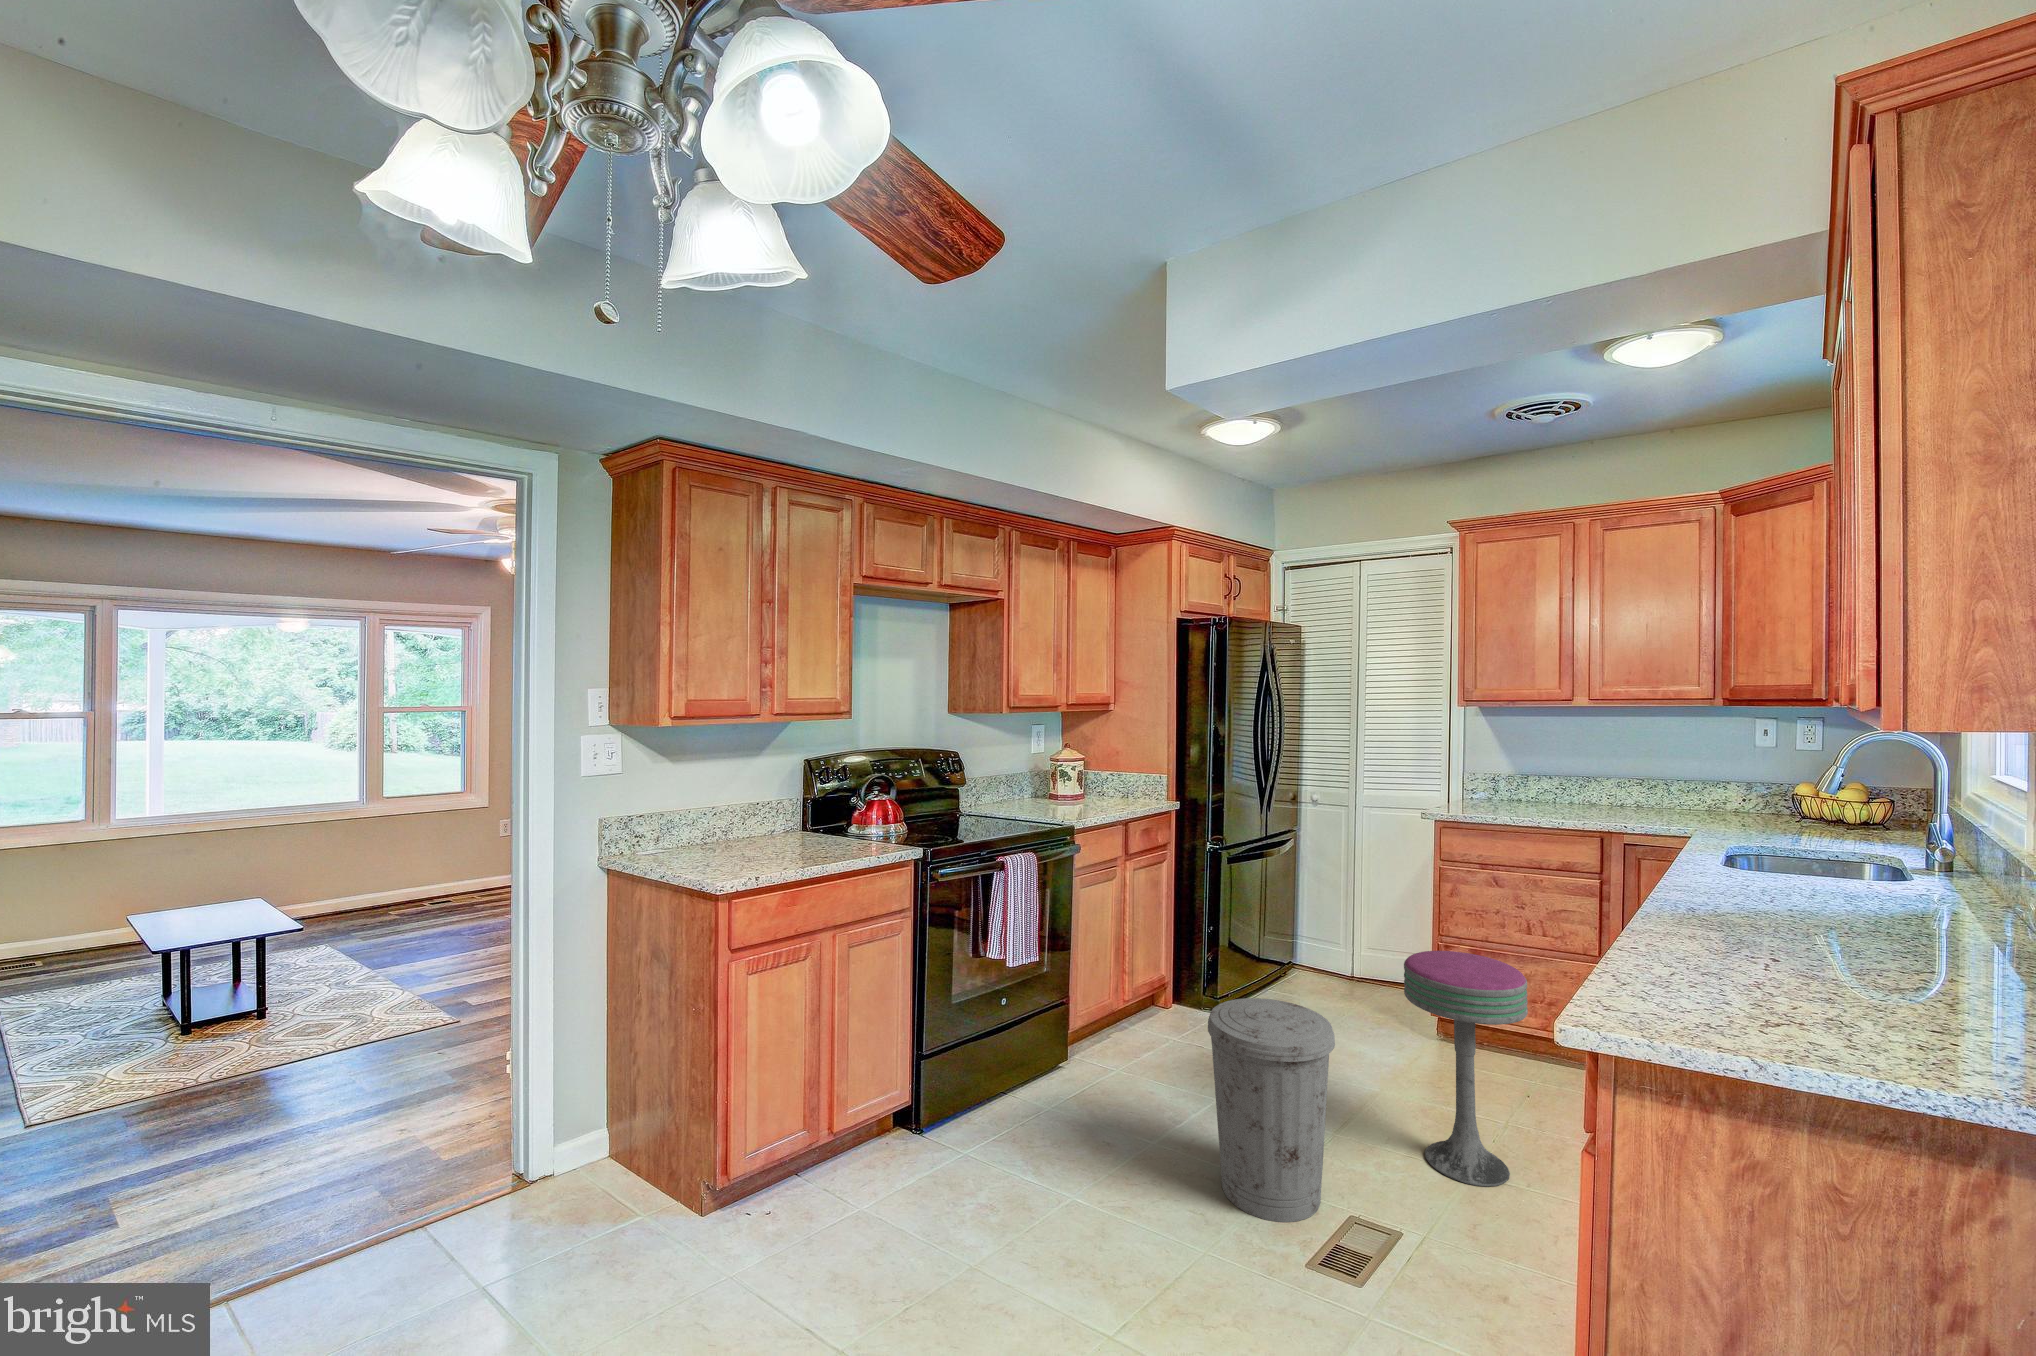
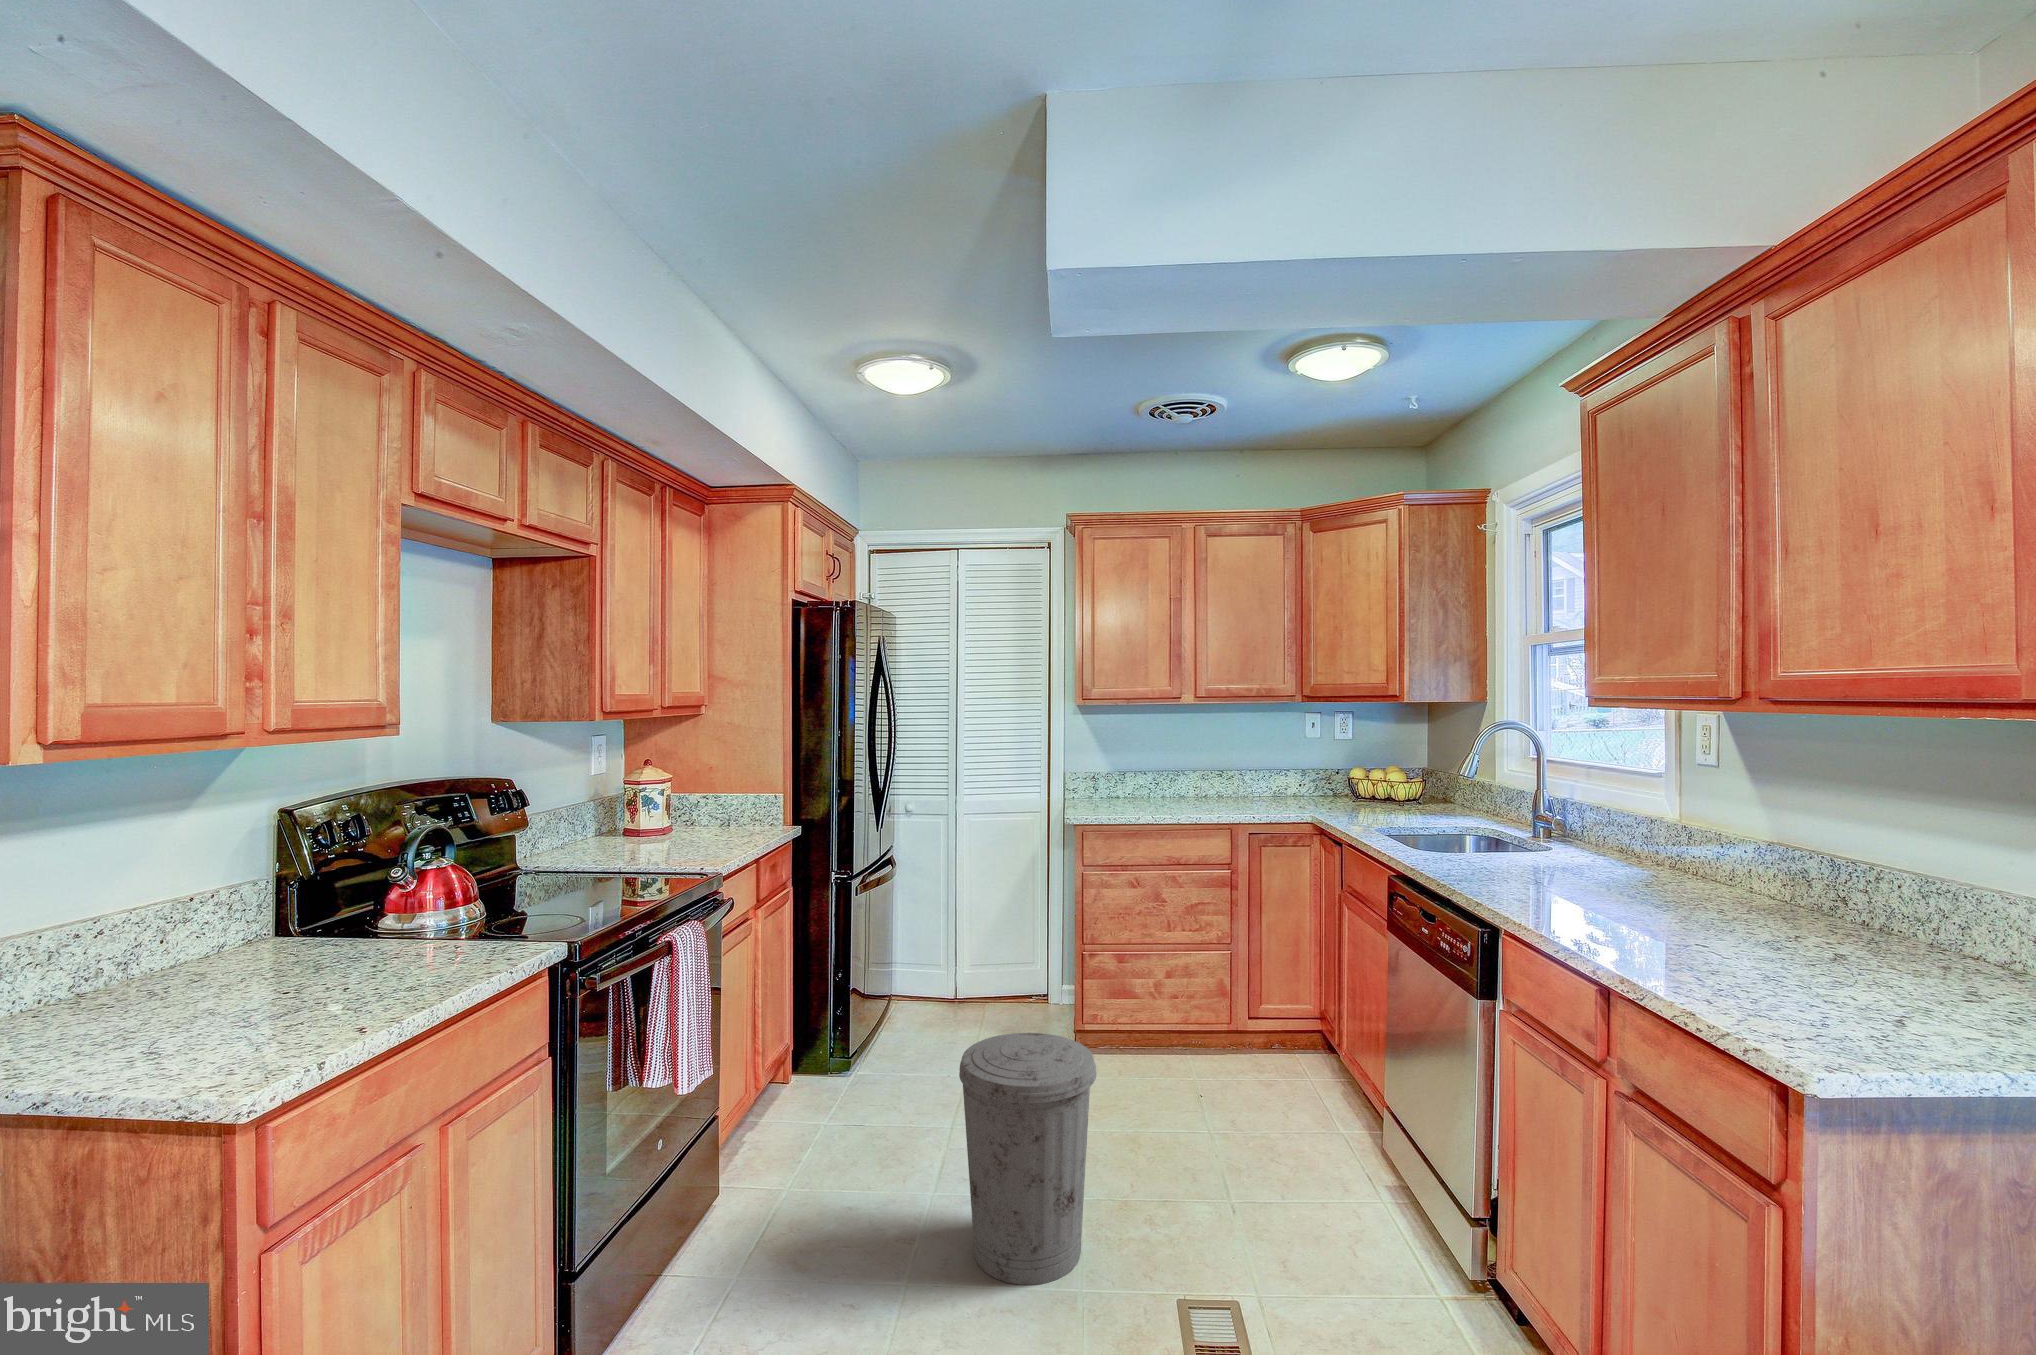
bar stool: present [1404,951,1528,1187] -> none [1104,943,1212,1169]

